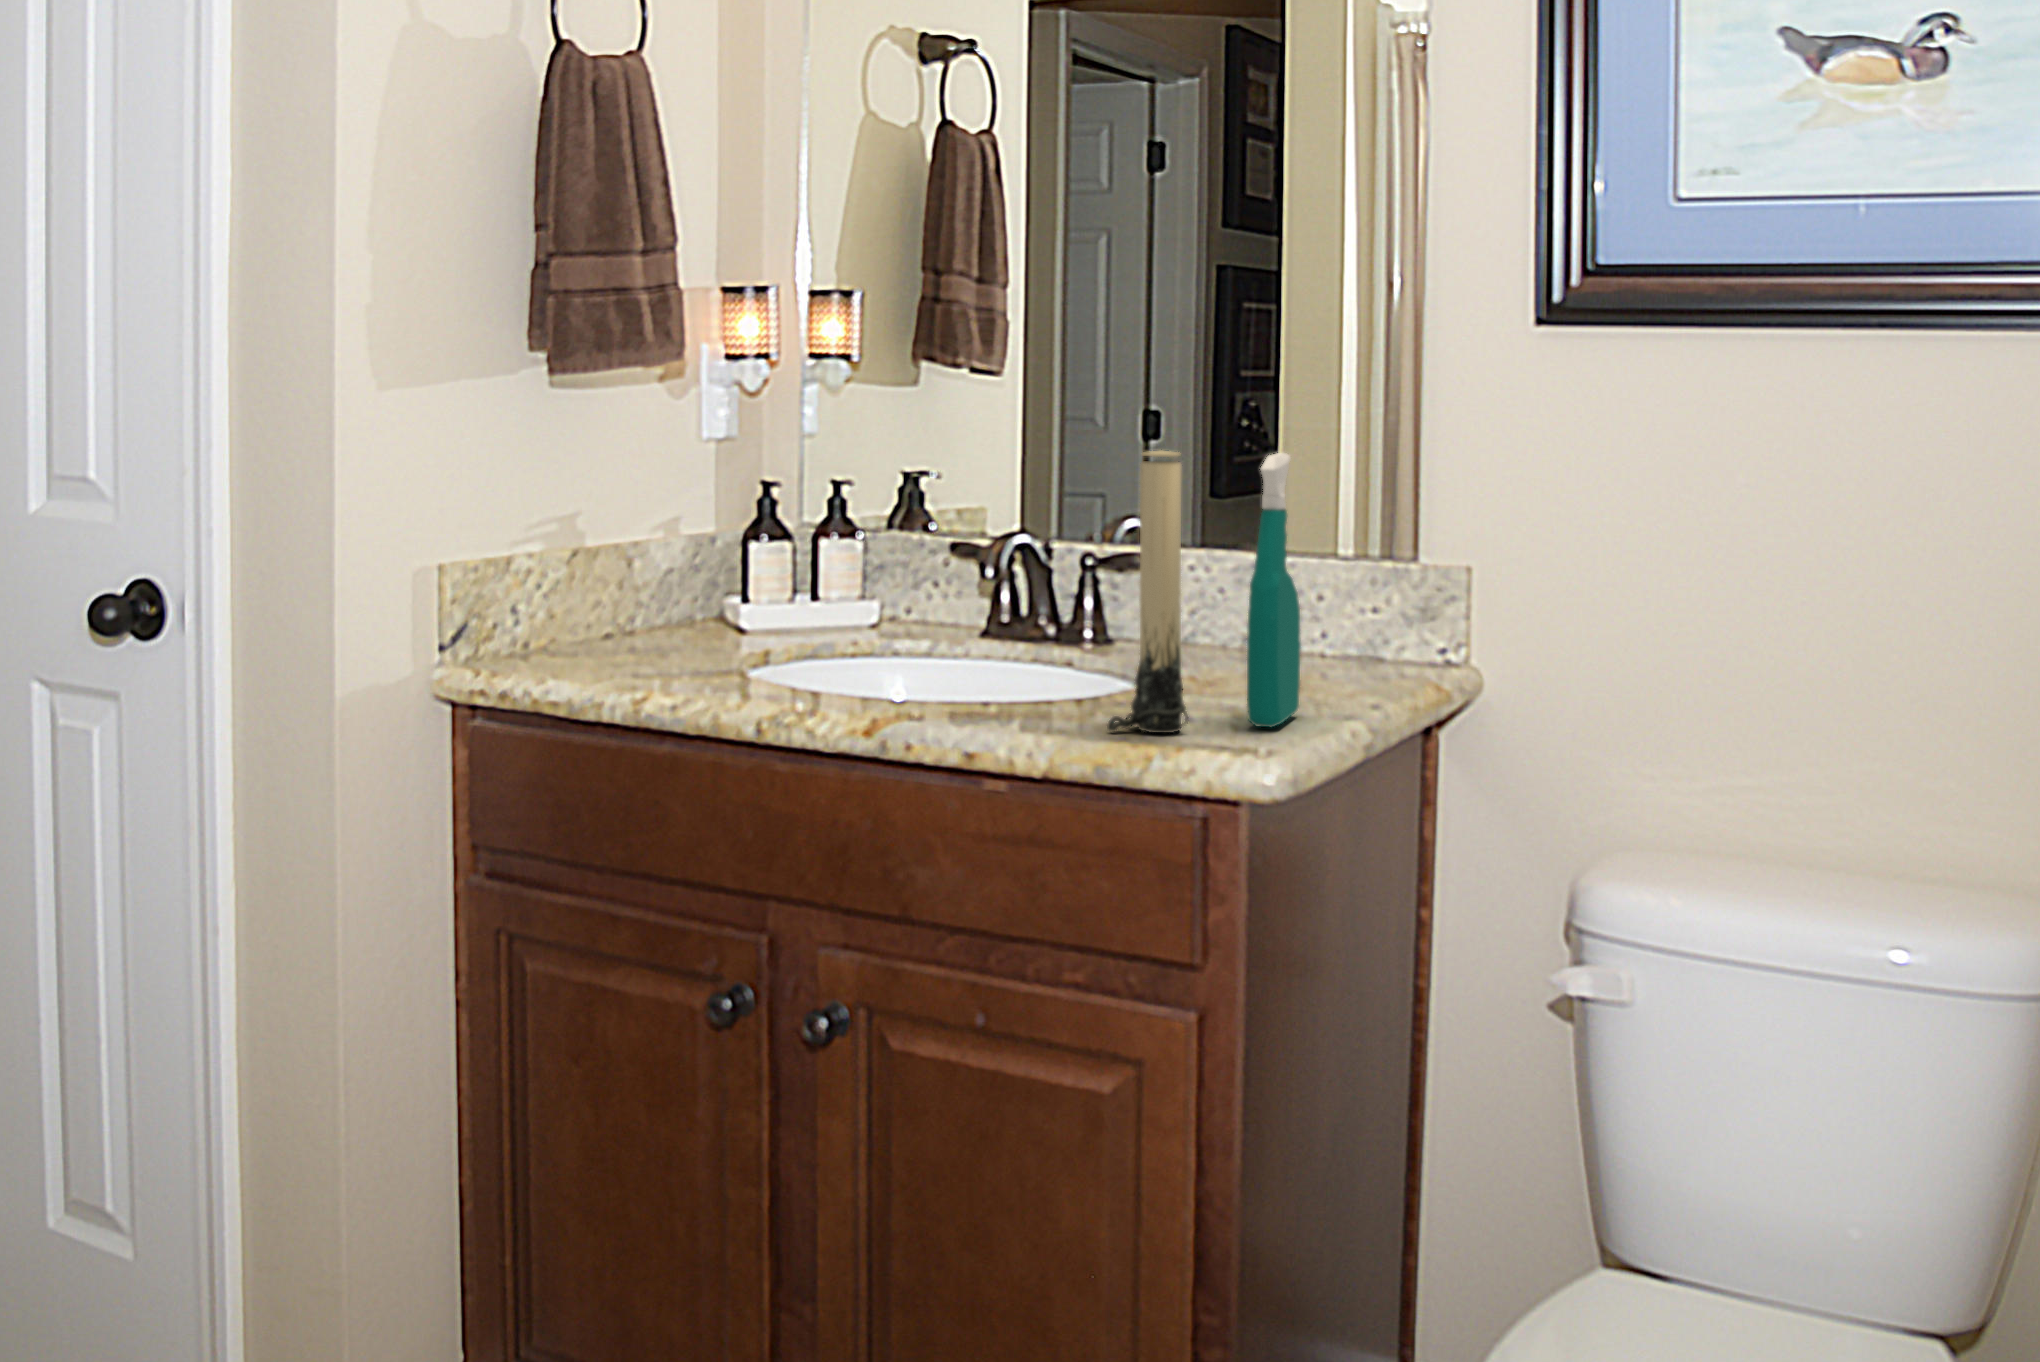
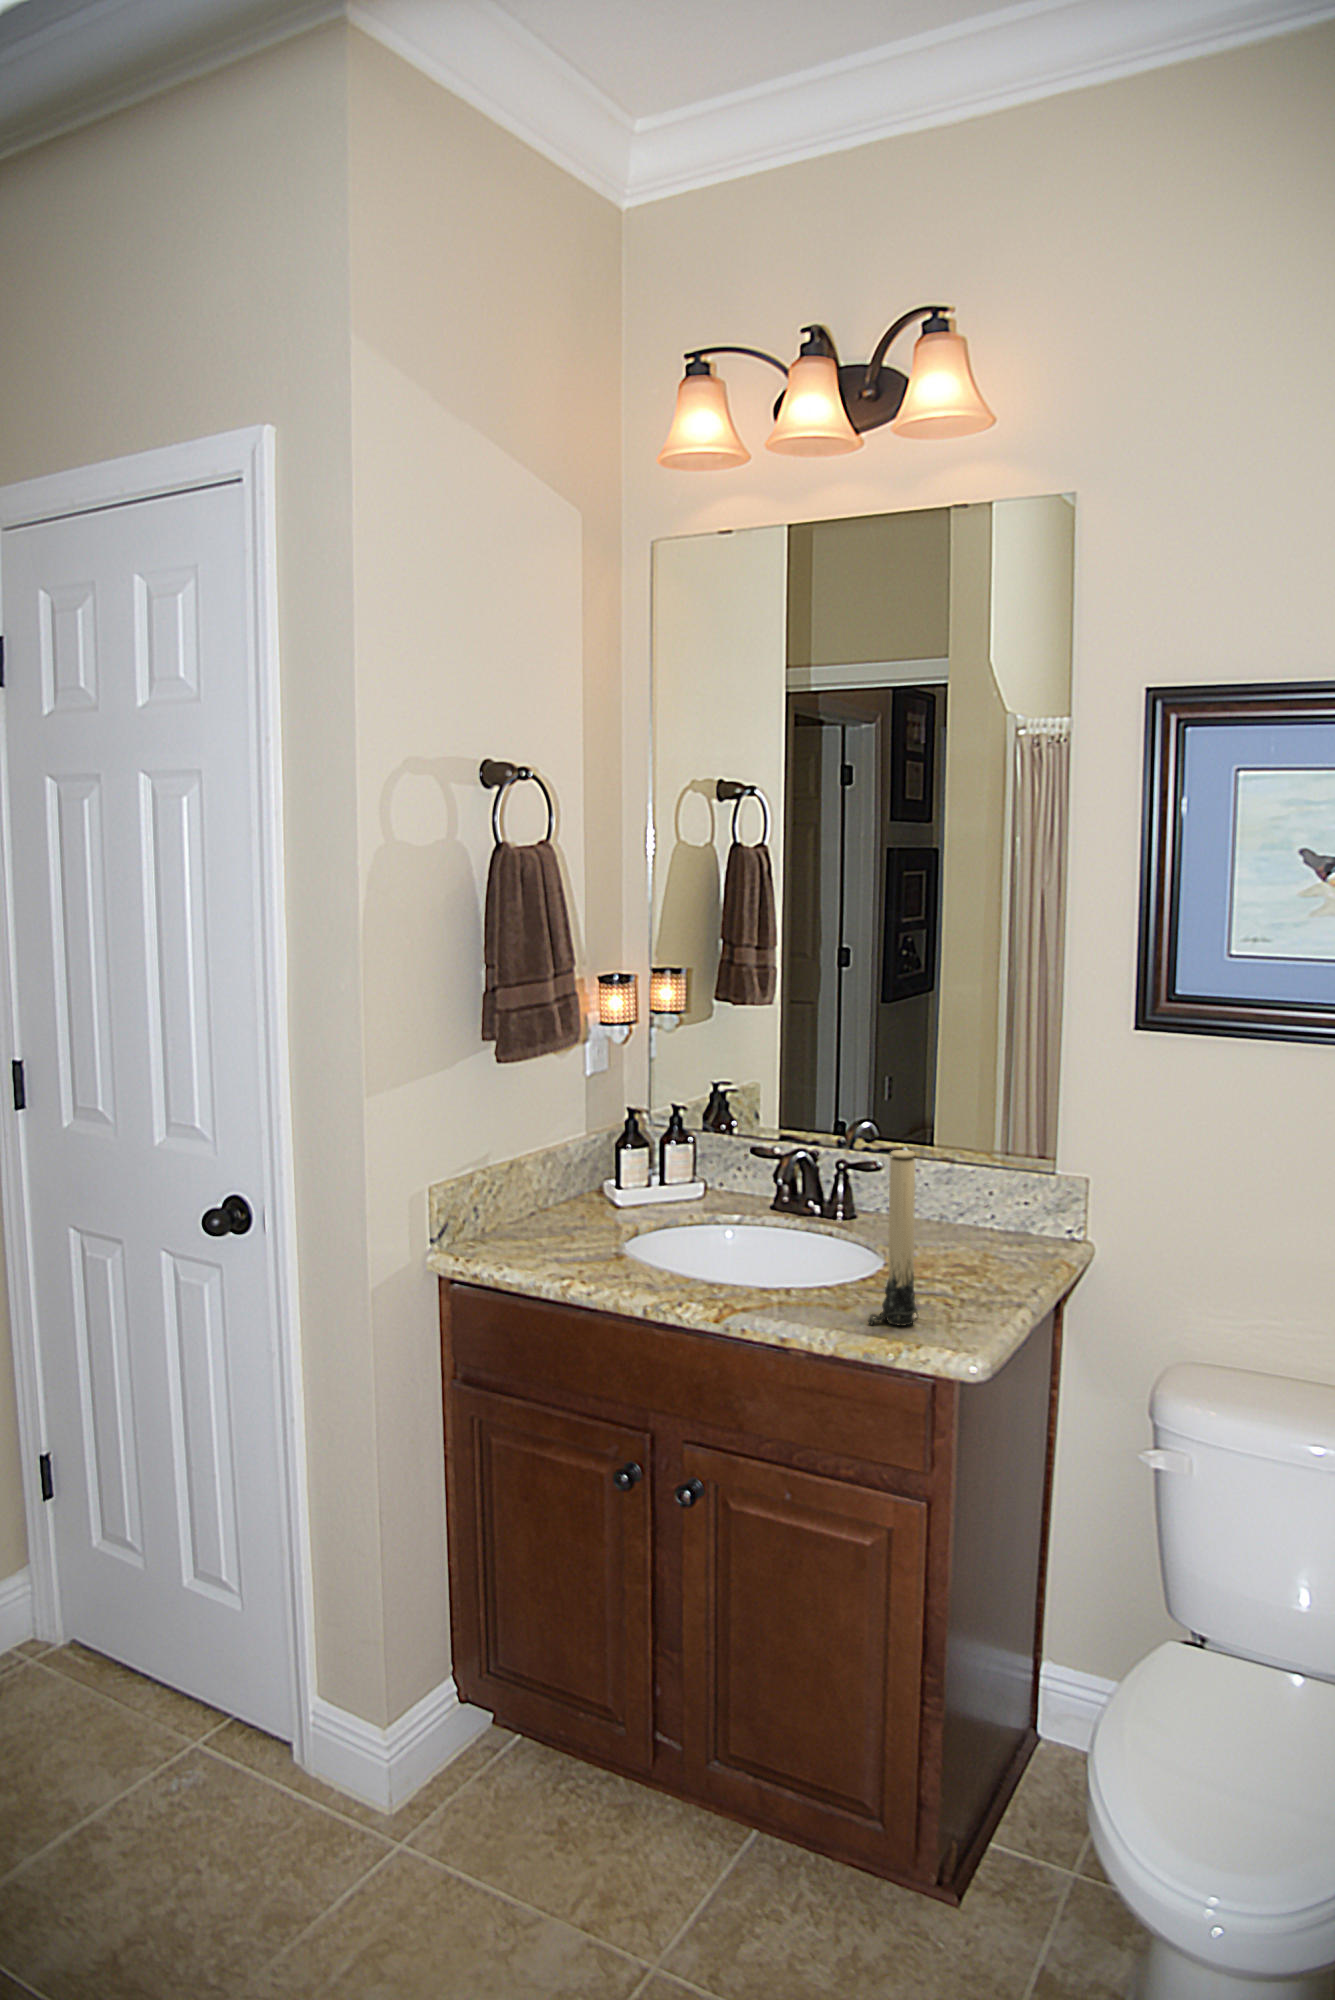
spray bottle: present [1247,453,1301,727] -> none [954,1142,986,1318]

